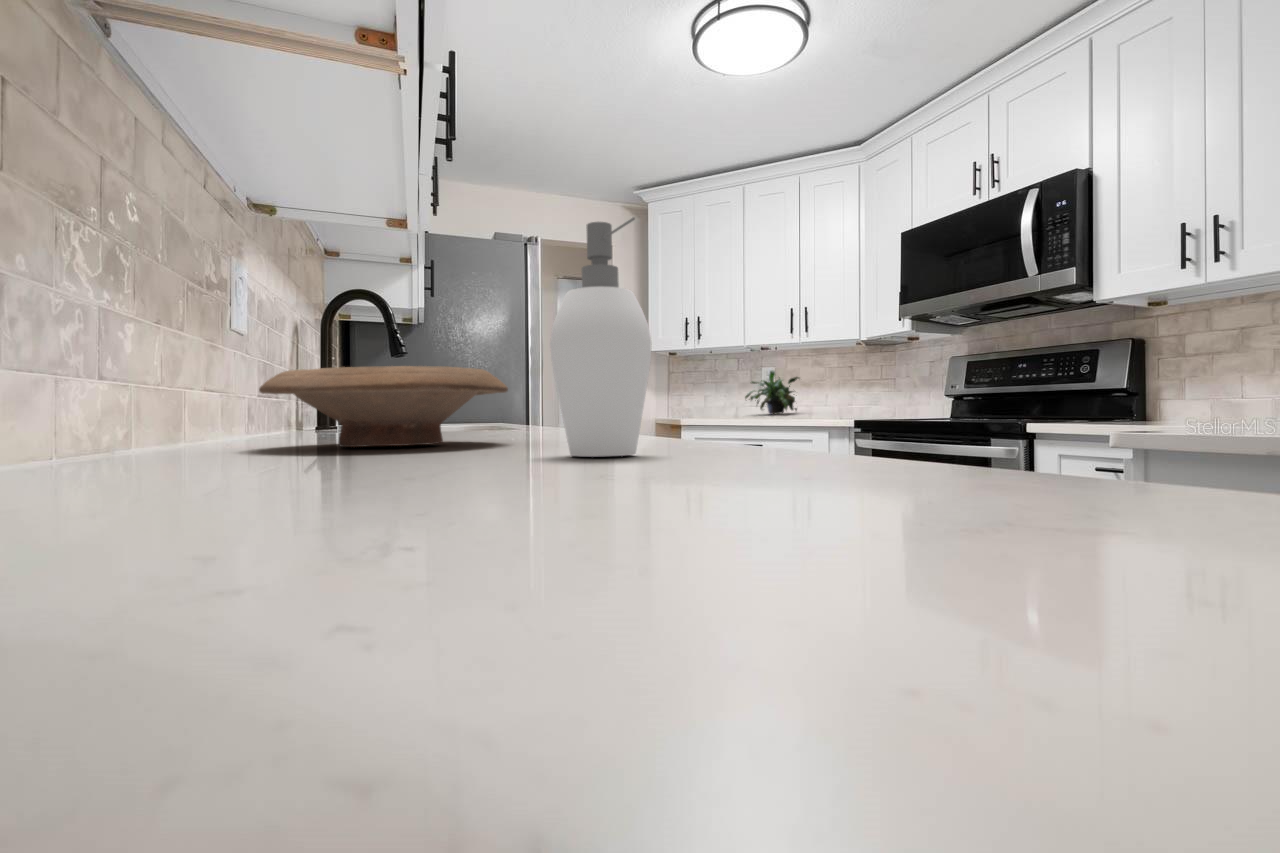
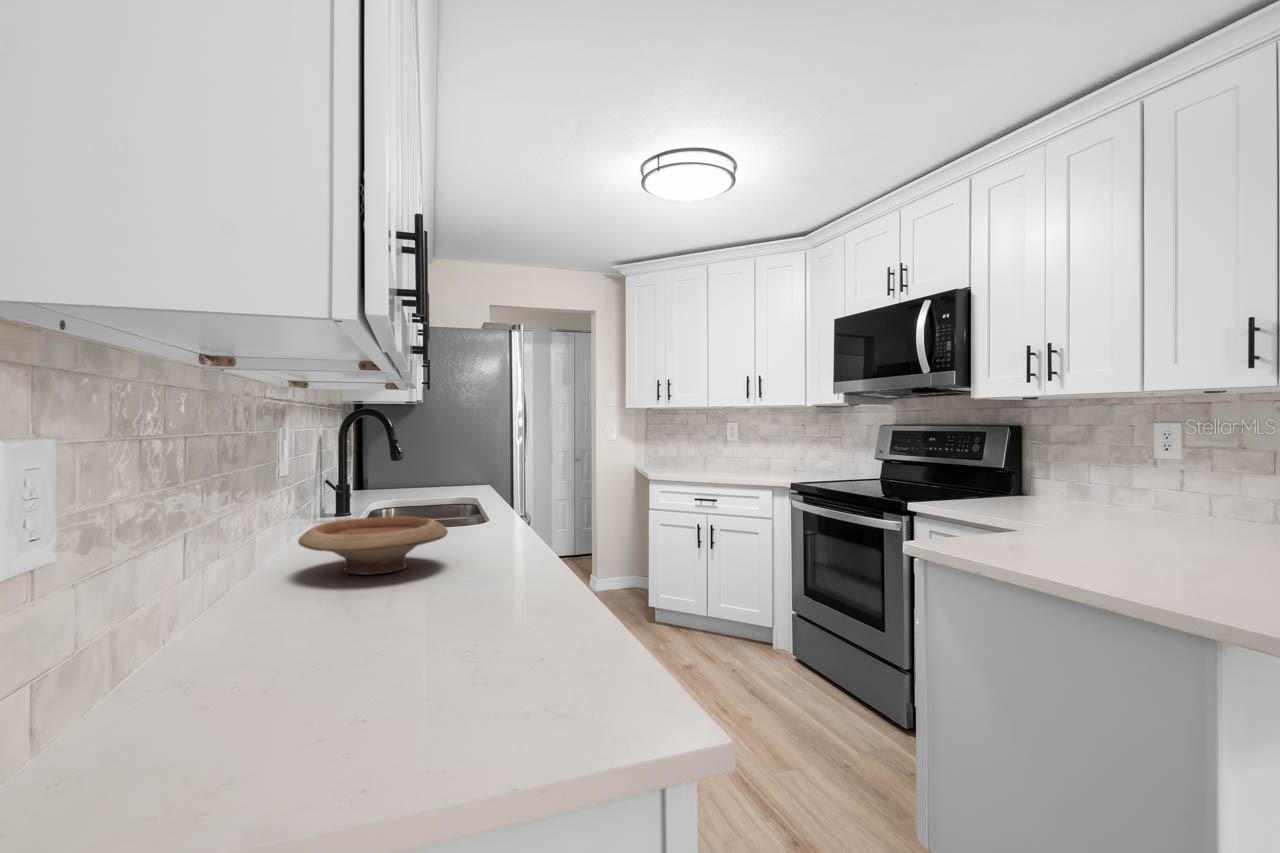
soap dispenser: present [550,217,652,457] -> none [454,474,509,601]
potted plant: present [745,370,799,415] -> none [711,427,764,466]

